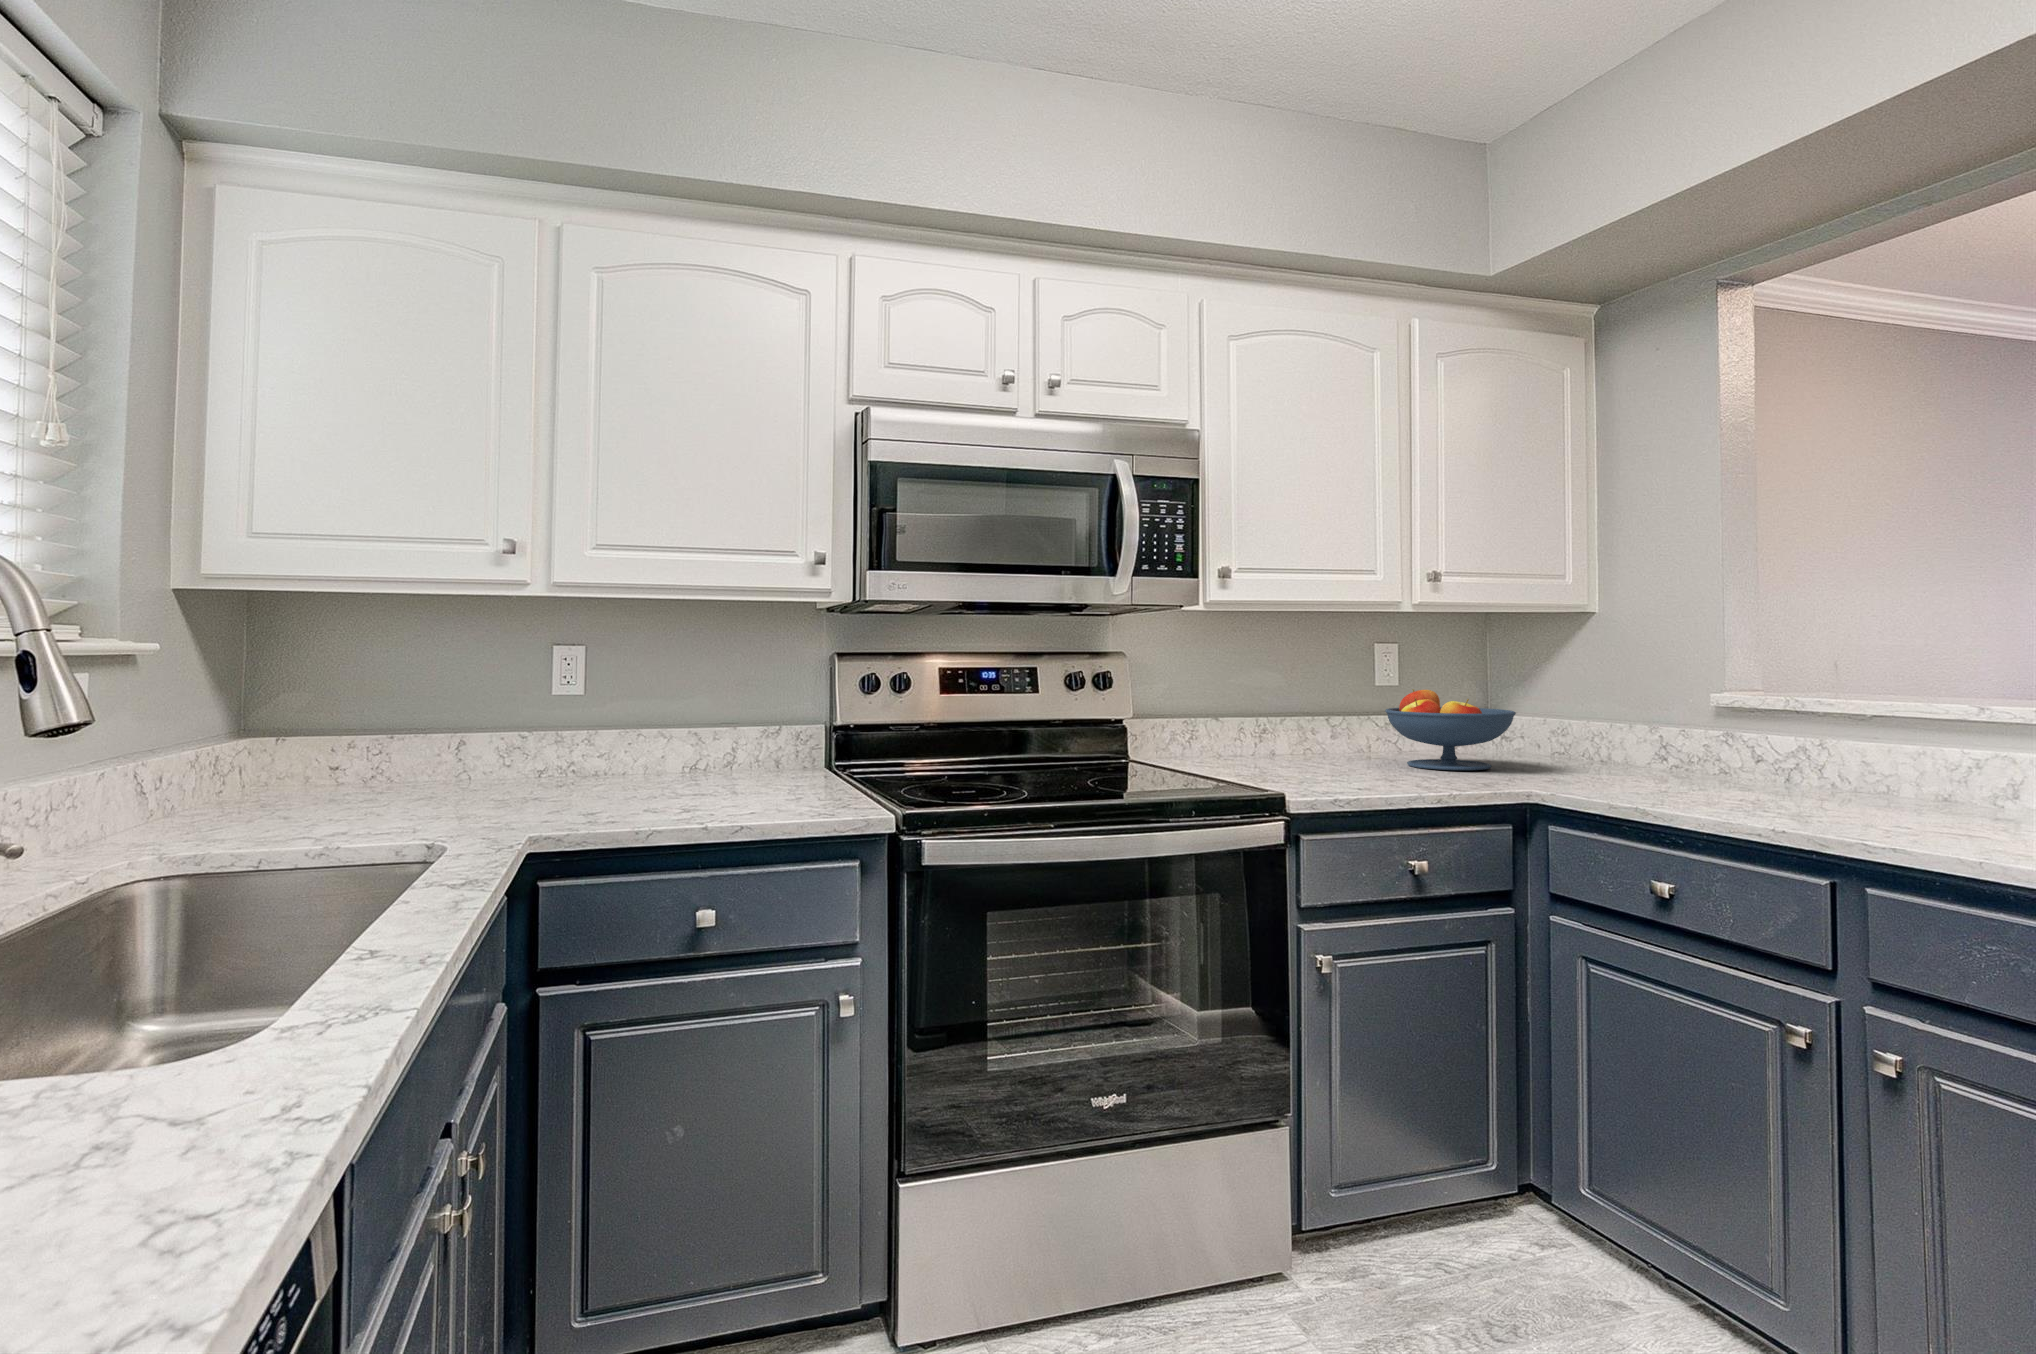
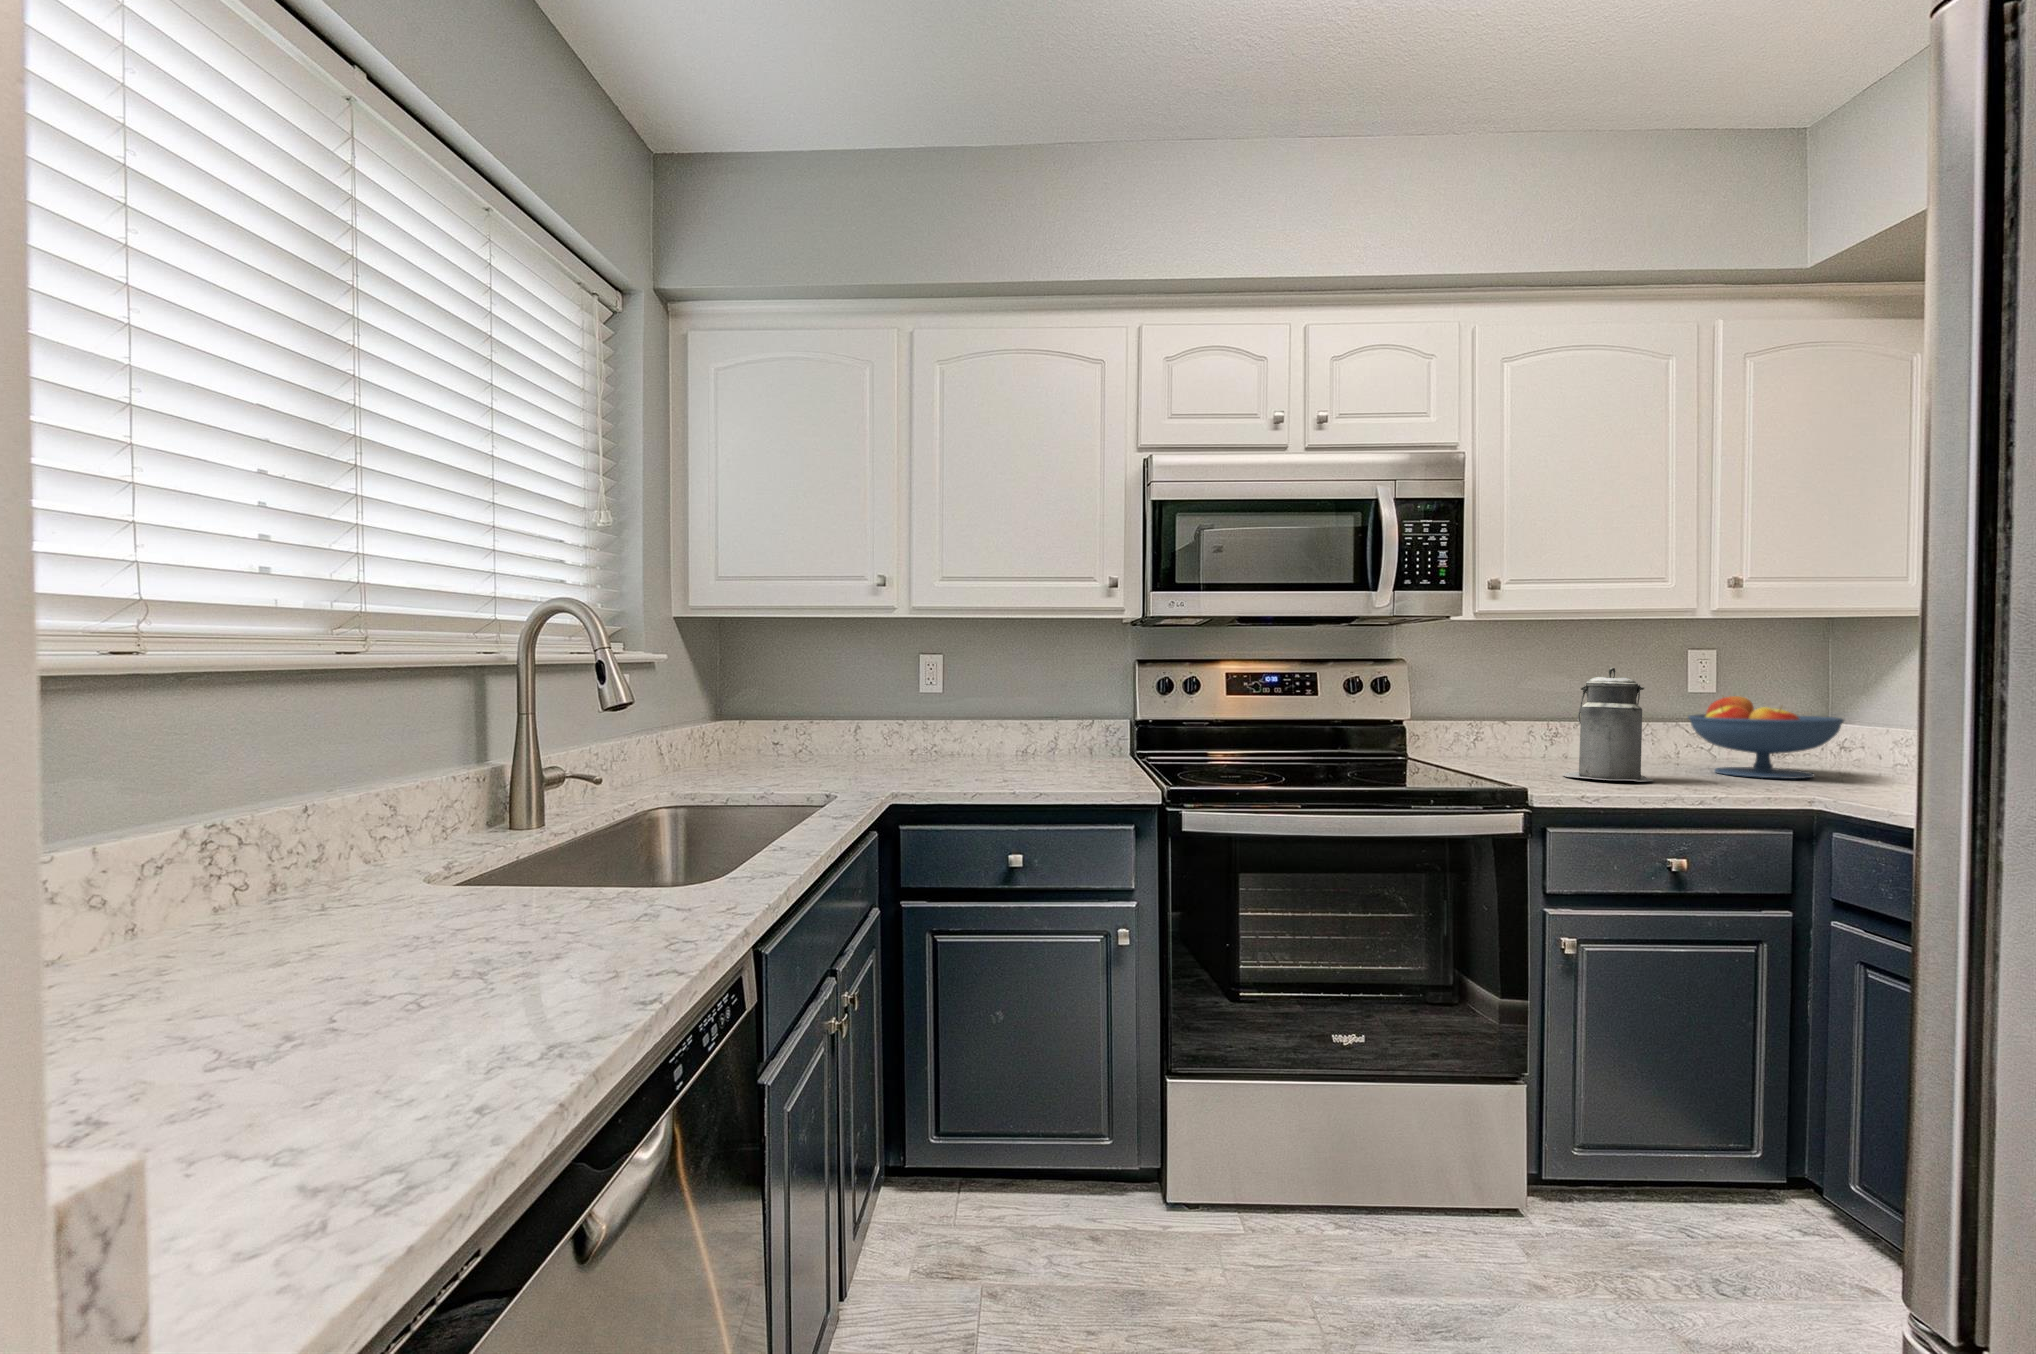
canister: none [1285,663,1368,779] -> present [1562,668,1653,782]

